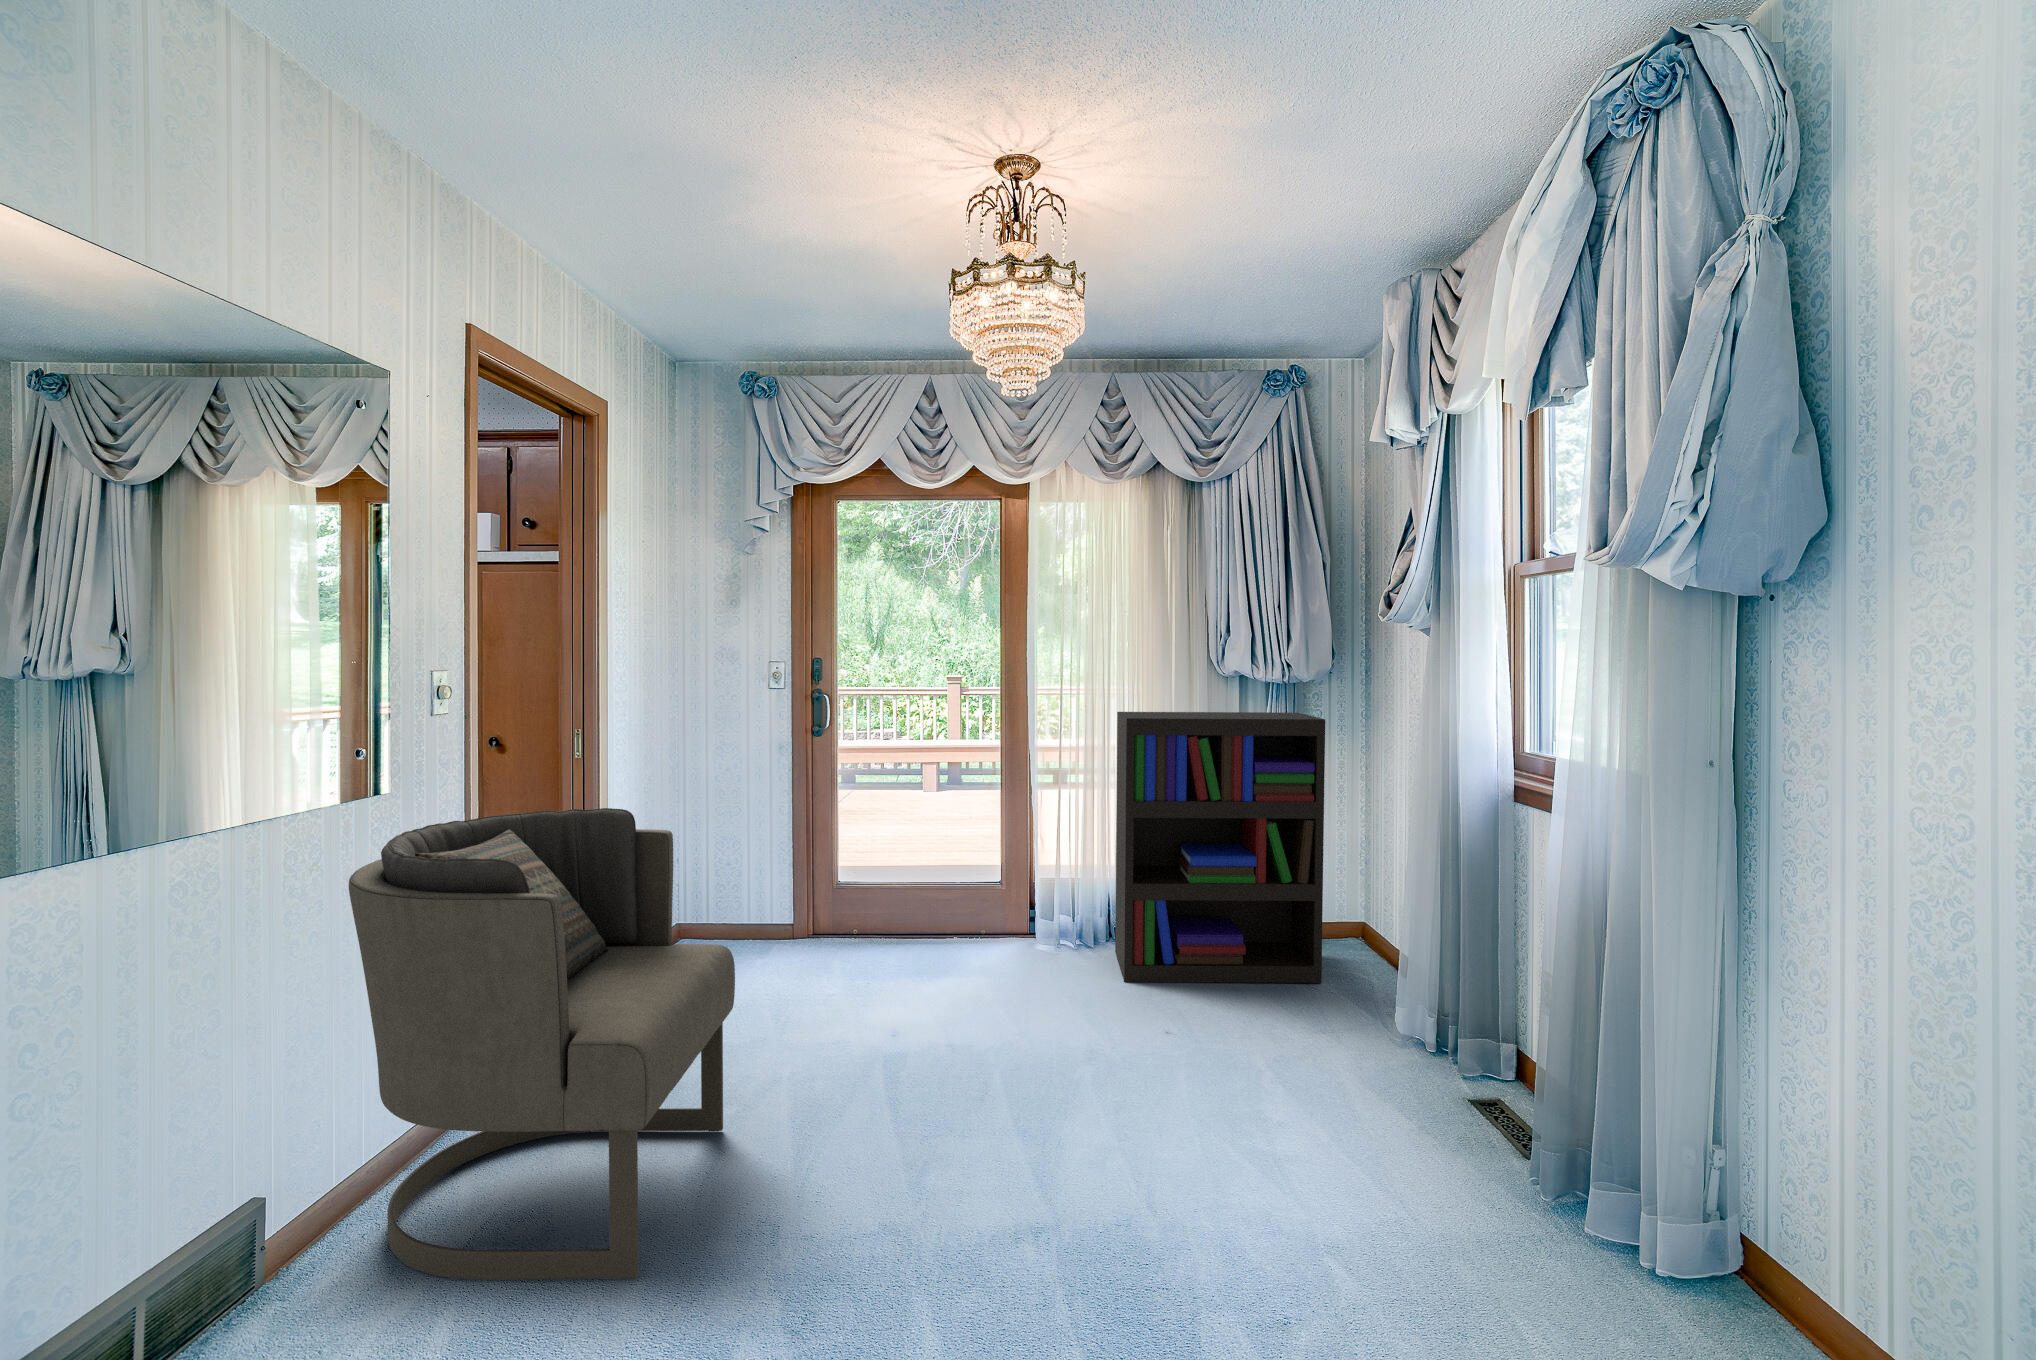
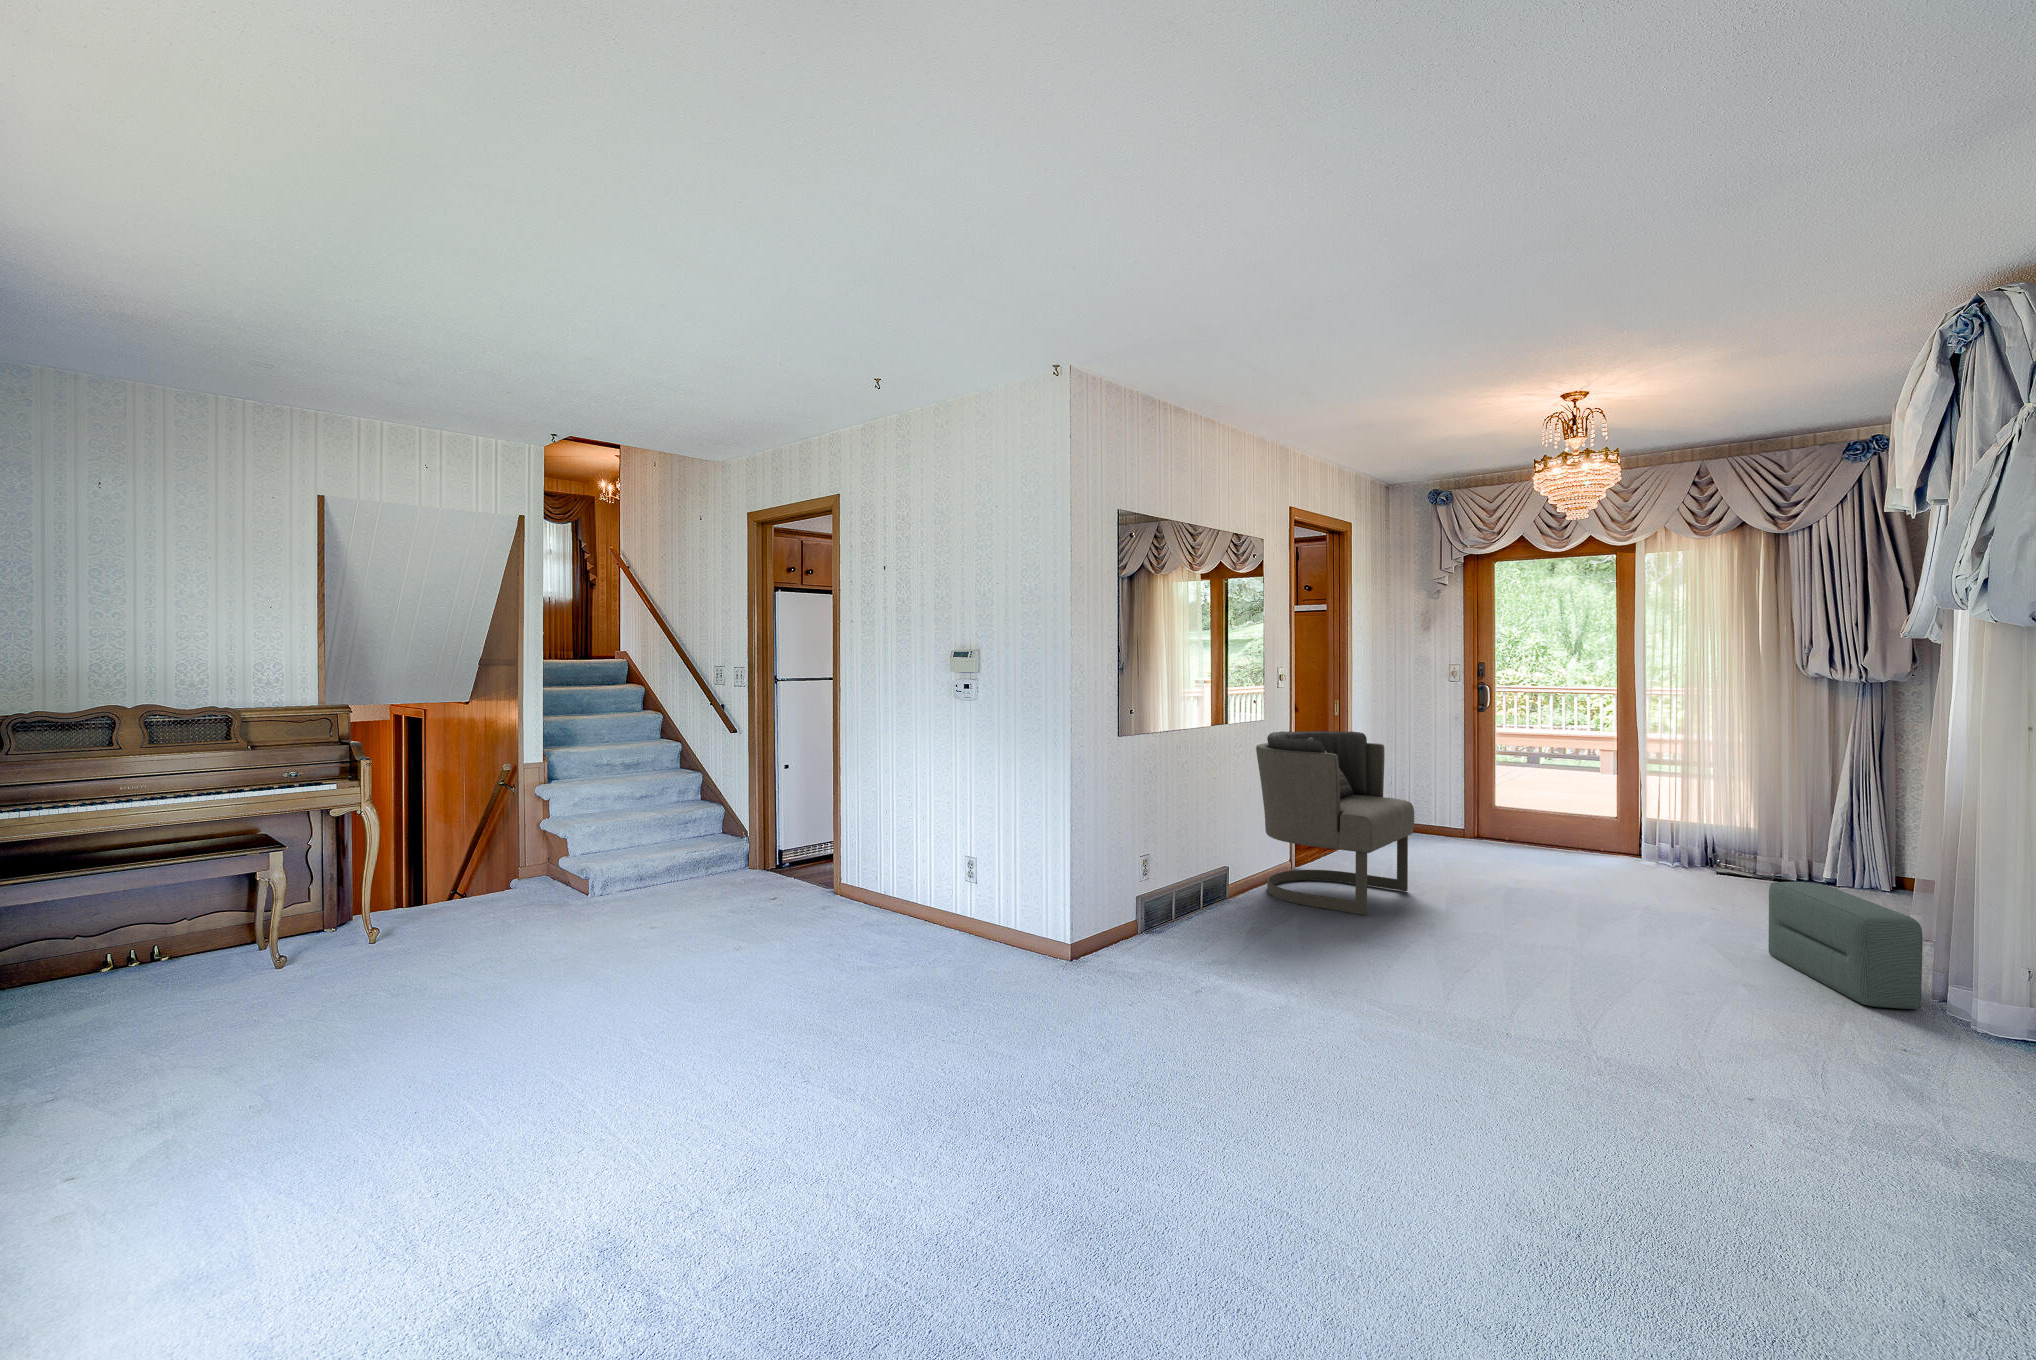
bookshelf: present [1115,712,1325,983] -> none [1698,701,1883,907]
pouf: none [1319,1025,1606,1291] -> present [1769,882,1923,1009]

